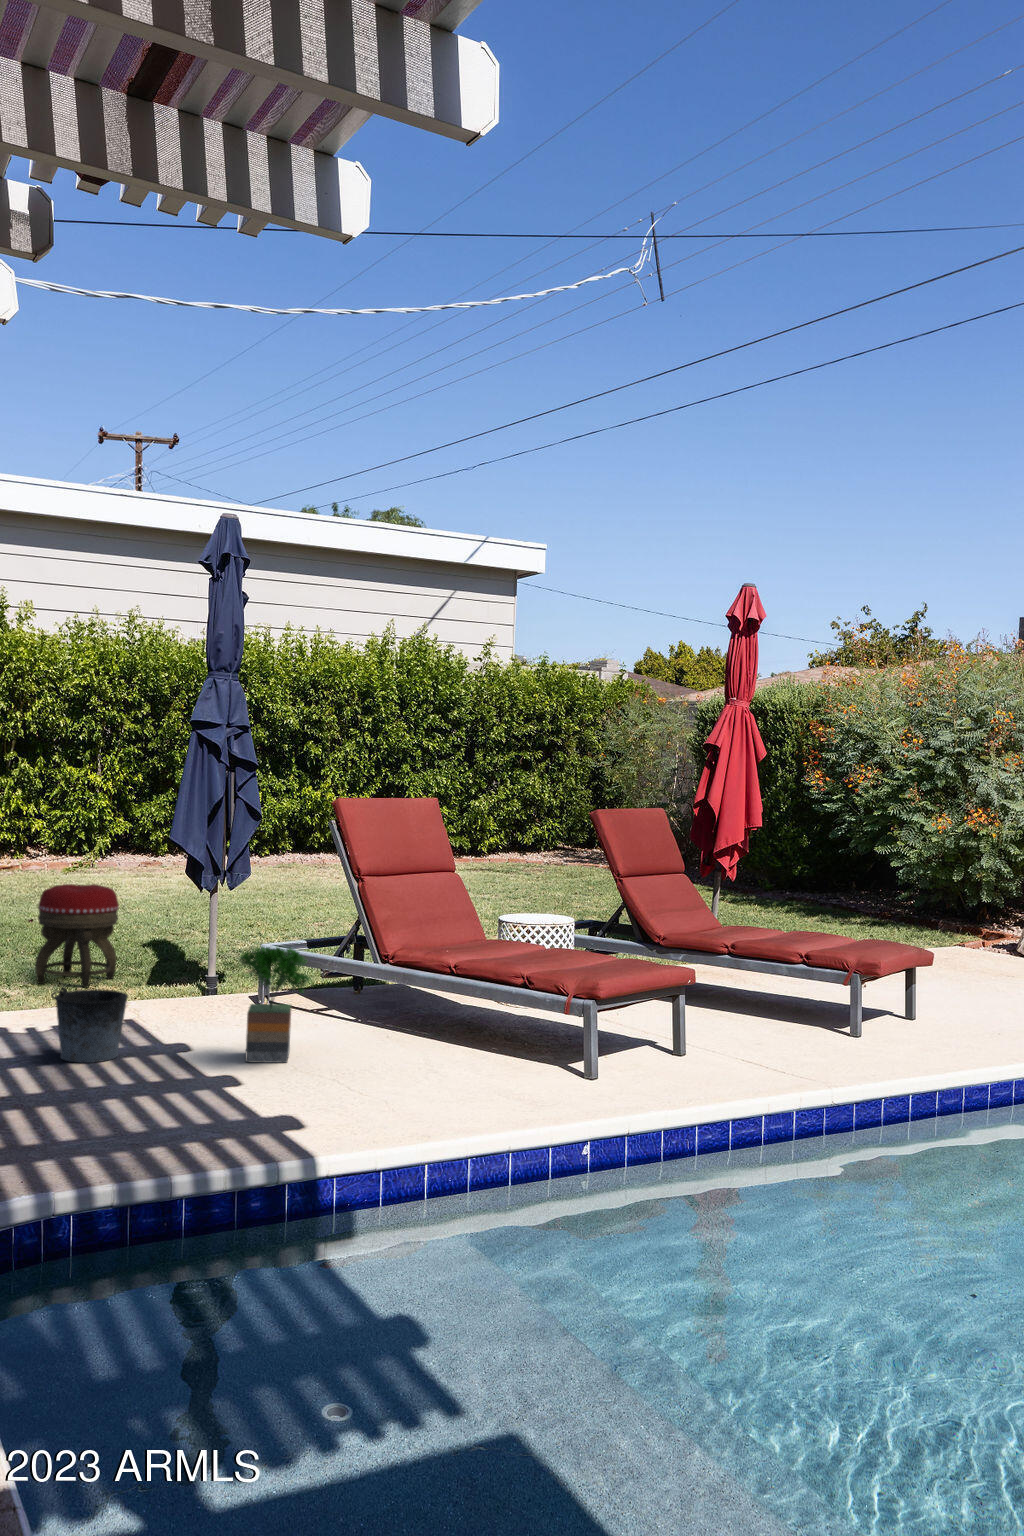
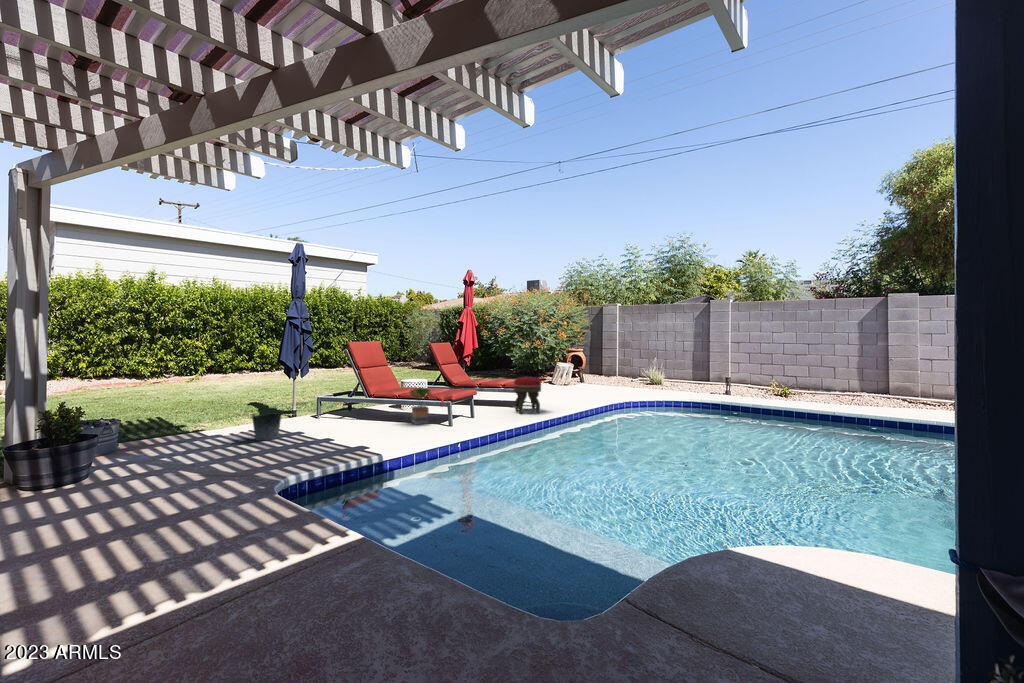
footstool: present [35,884,119,988] -> present [514,377,541,414]
potted tree: present [239,947,311,1063] -> present [409,388,434,425]

